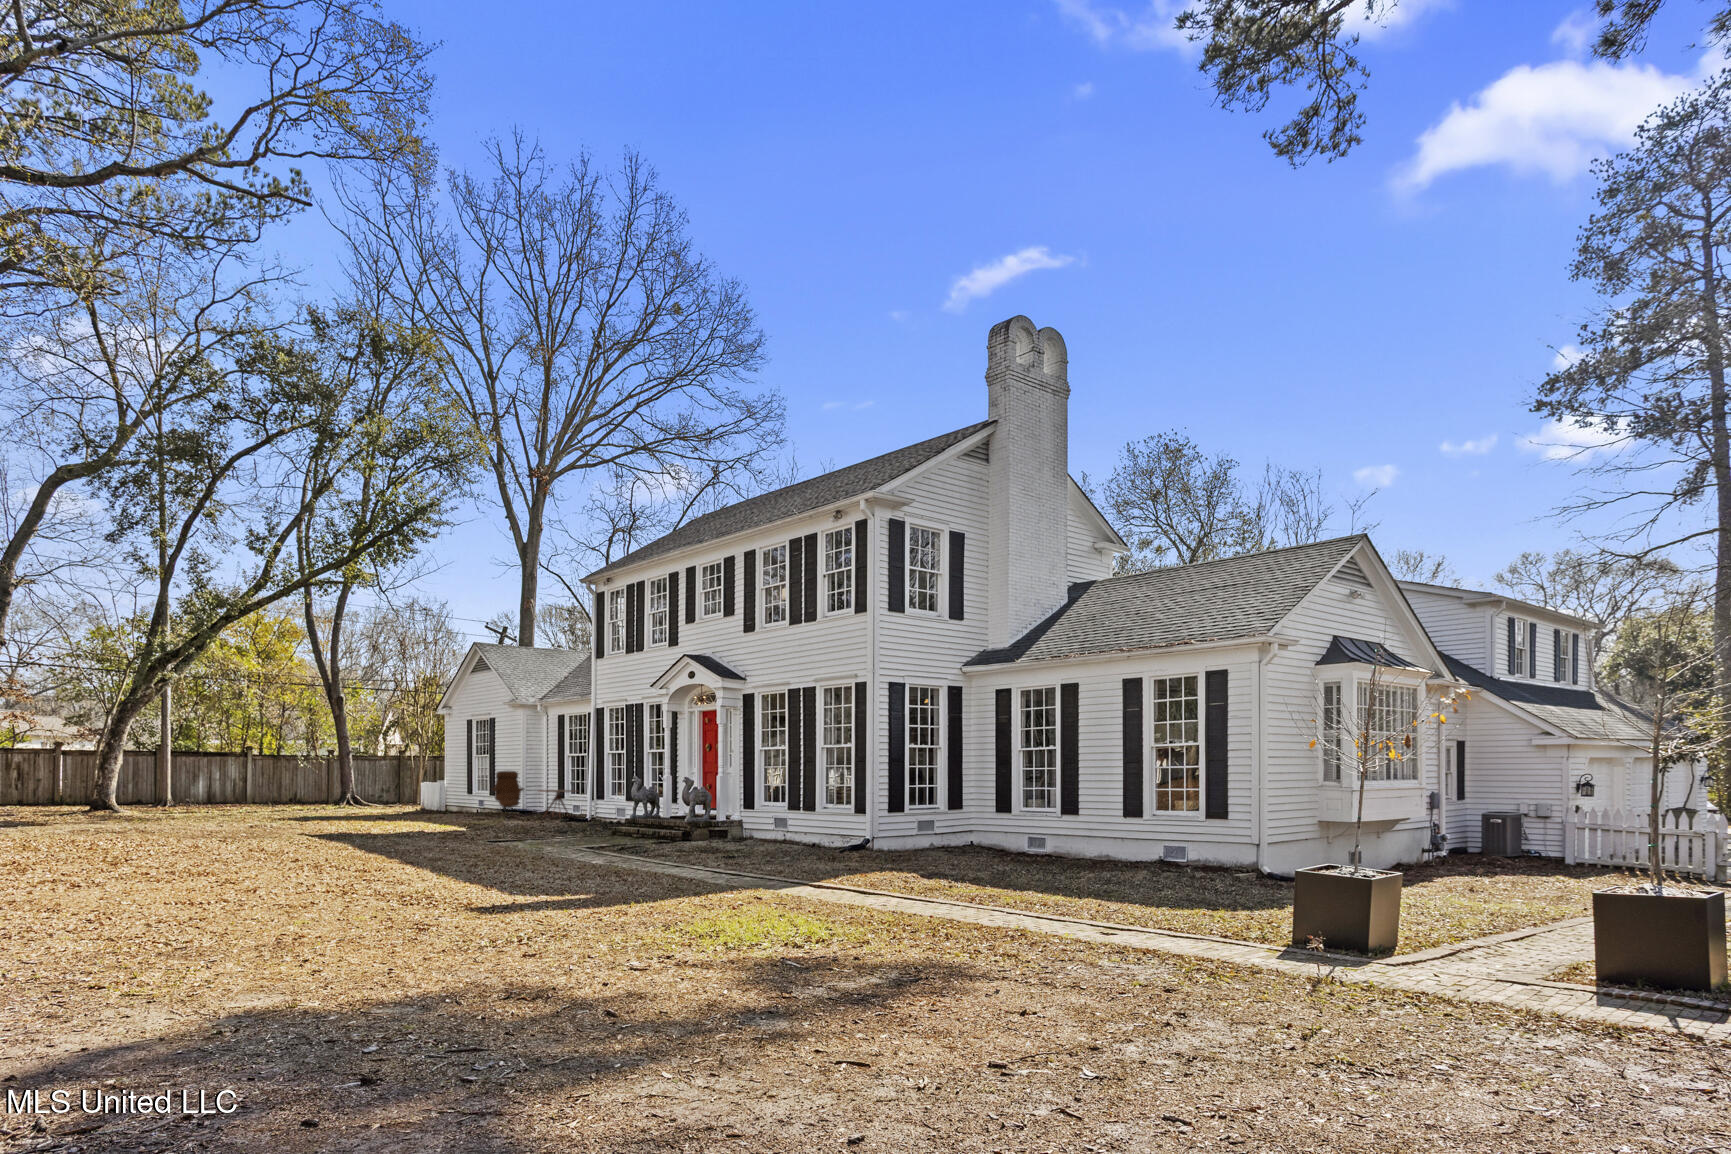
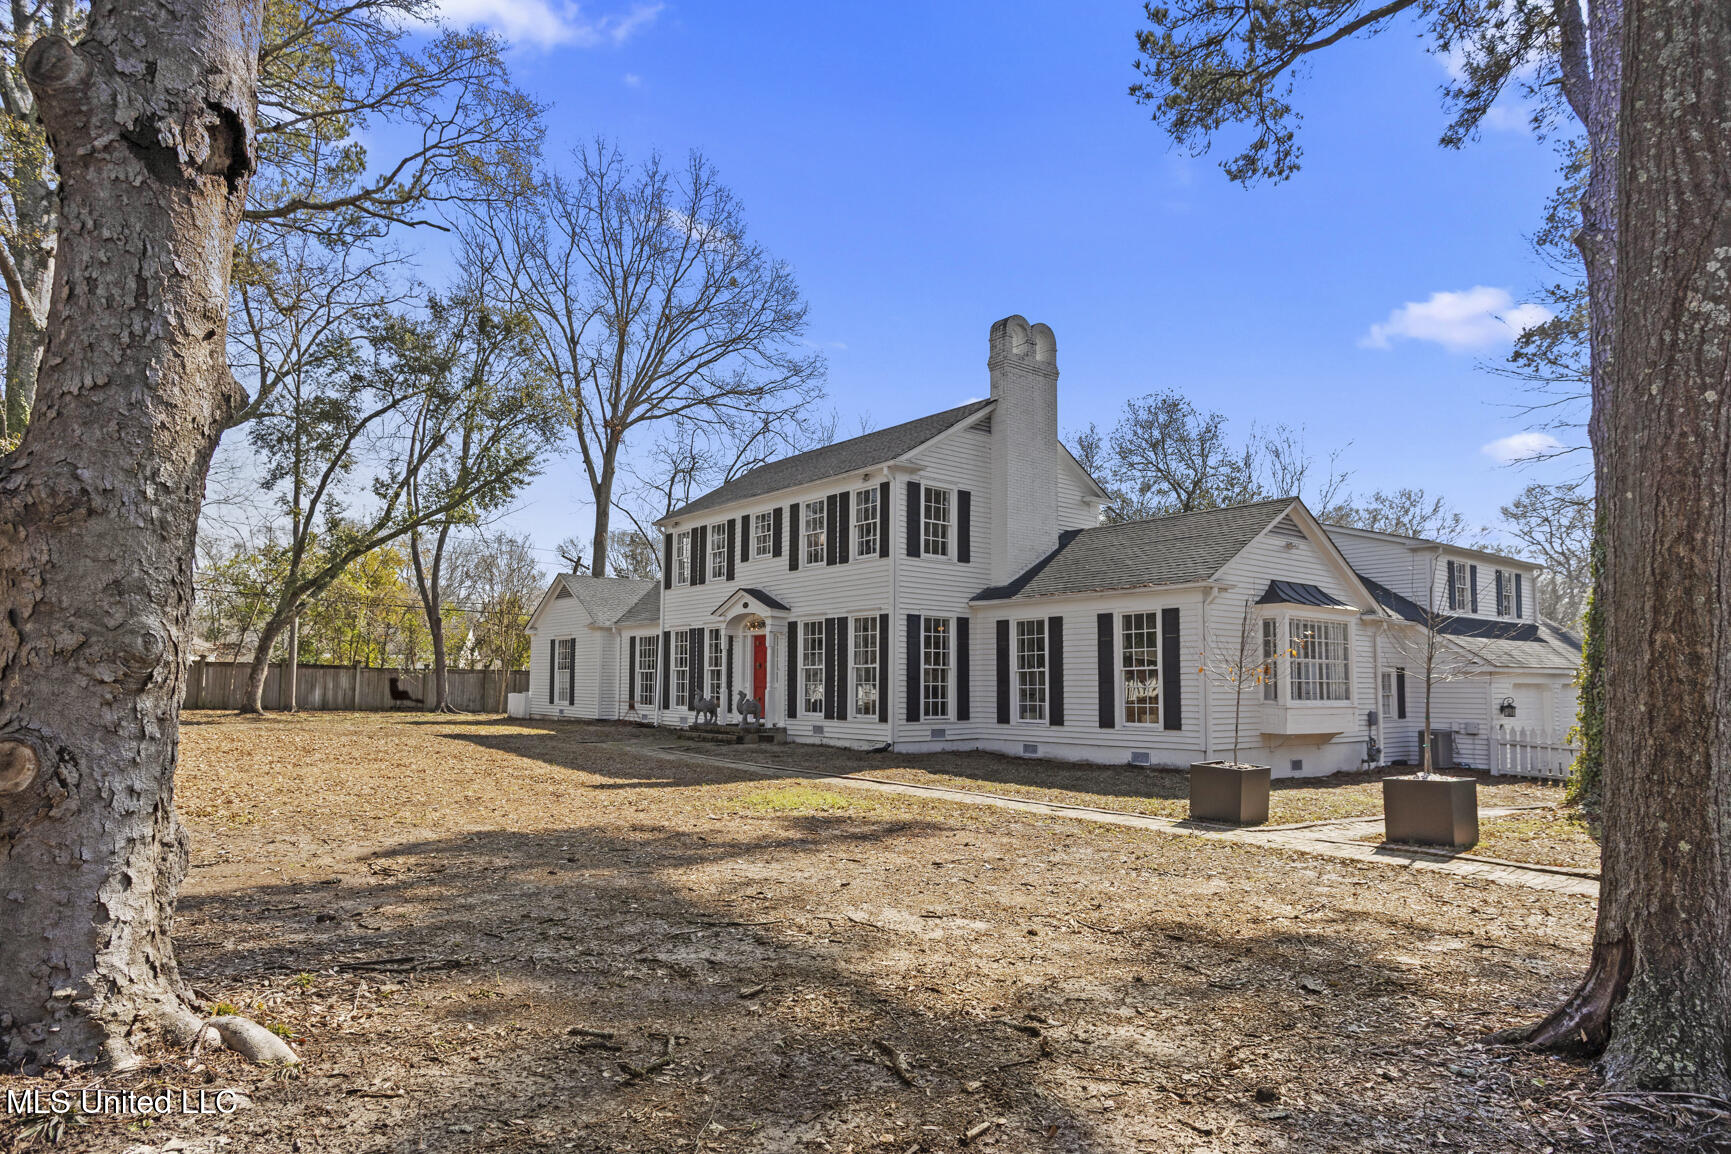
lounge chair: present [492,771,524,811] -> present [389,677,425,707]

